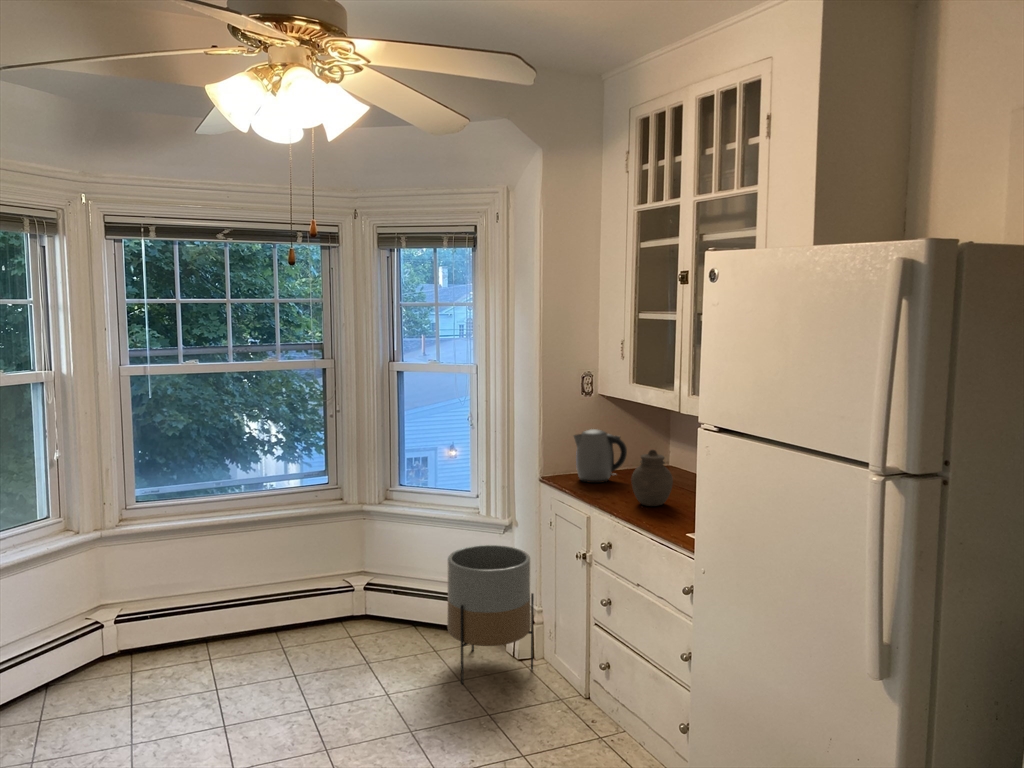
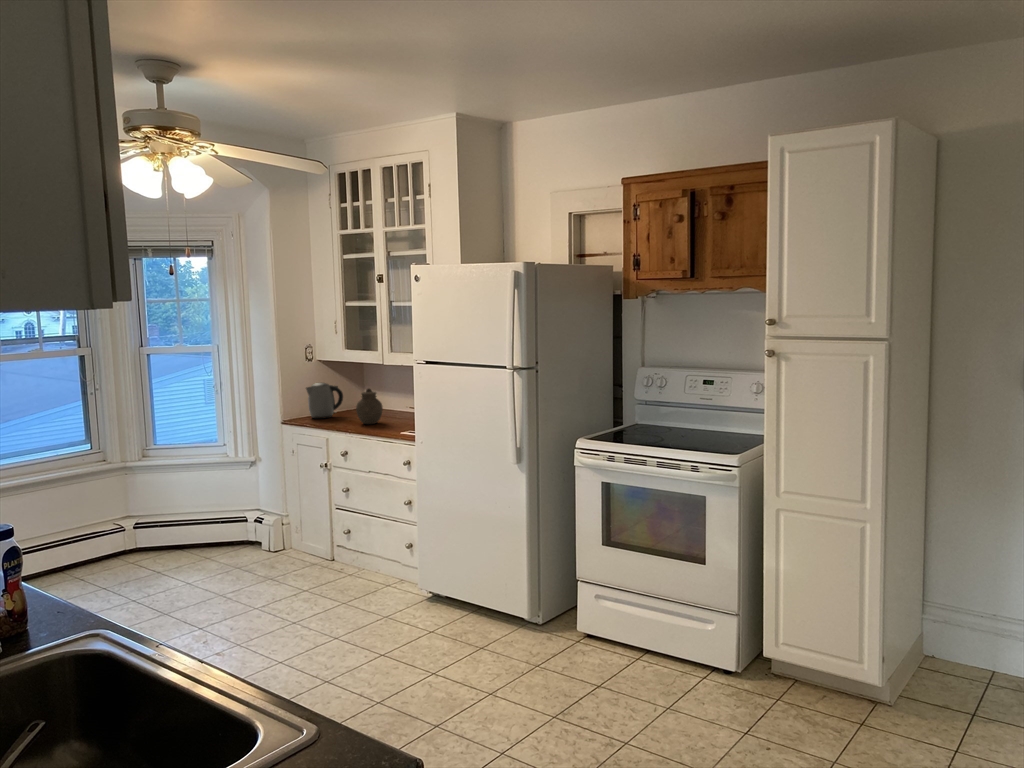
planter: present [447,545,534,684] -> none [220,473,288,571]

